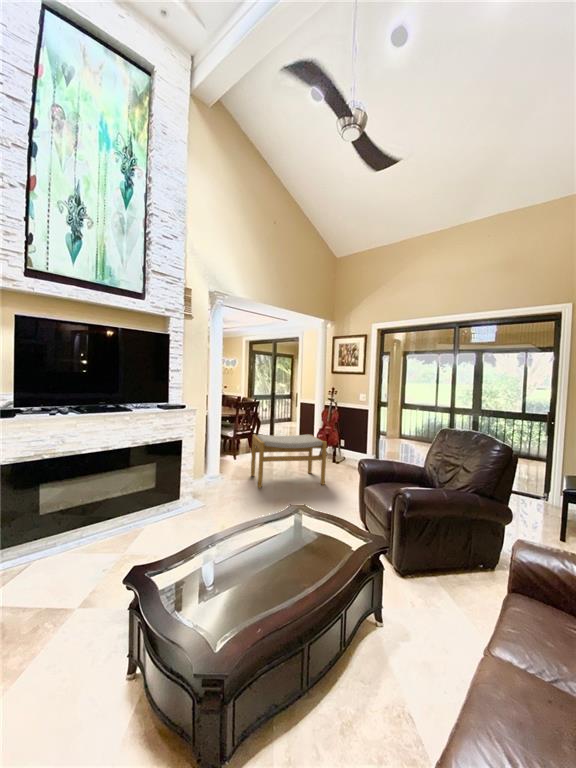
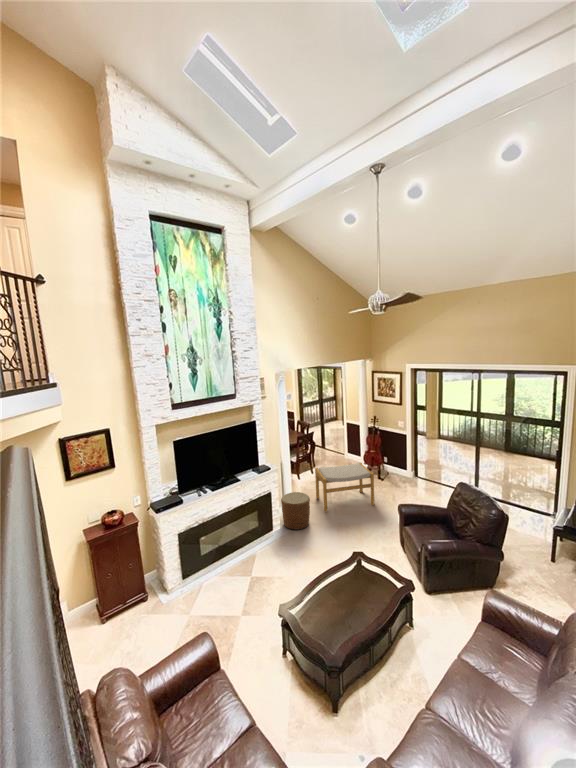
woven basket: none [197,456,238,503] -> present [281,492,310,530]

